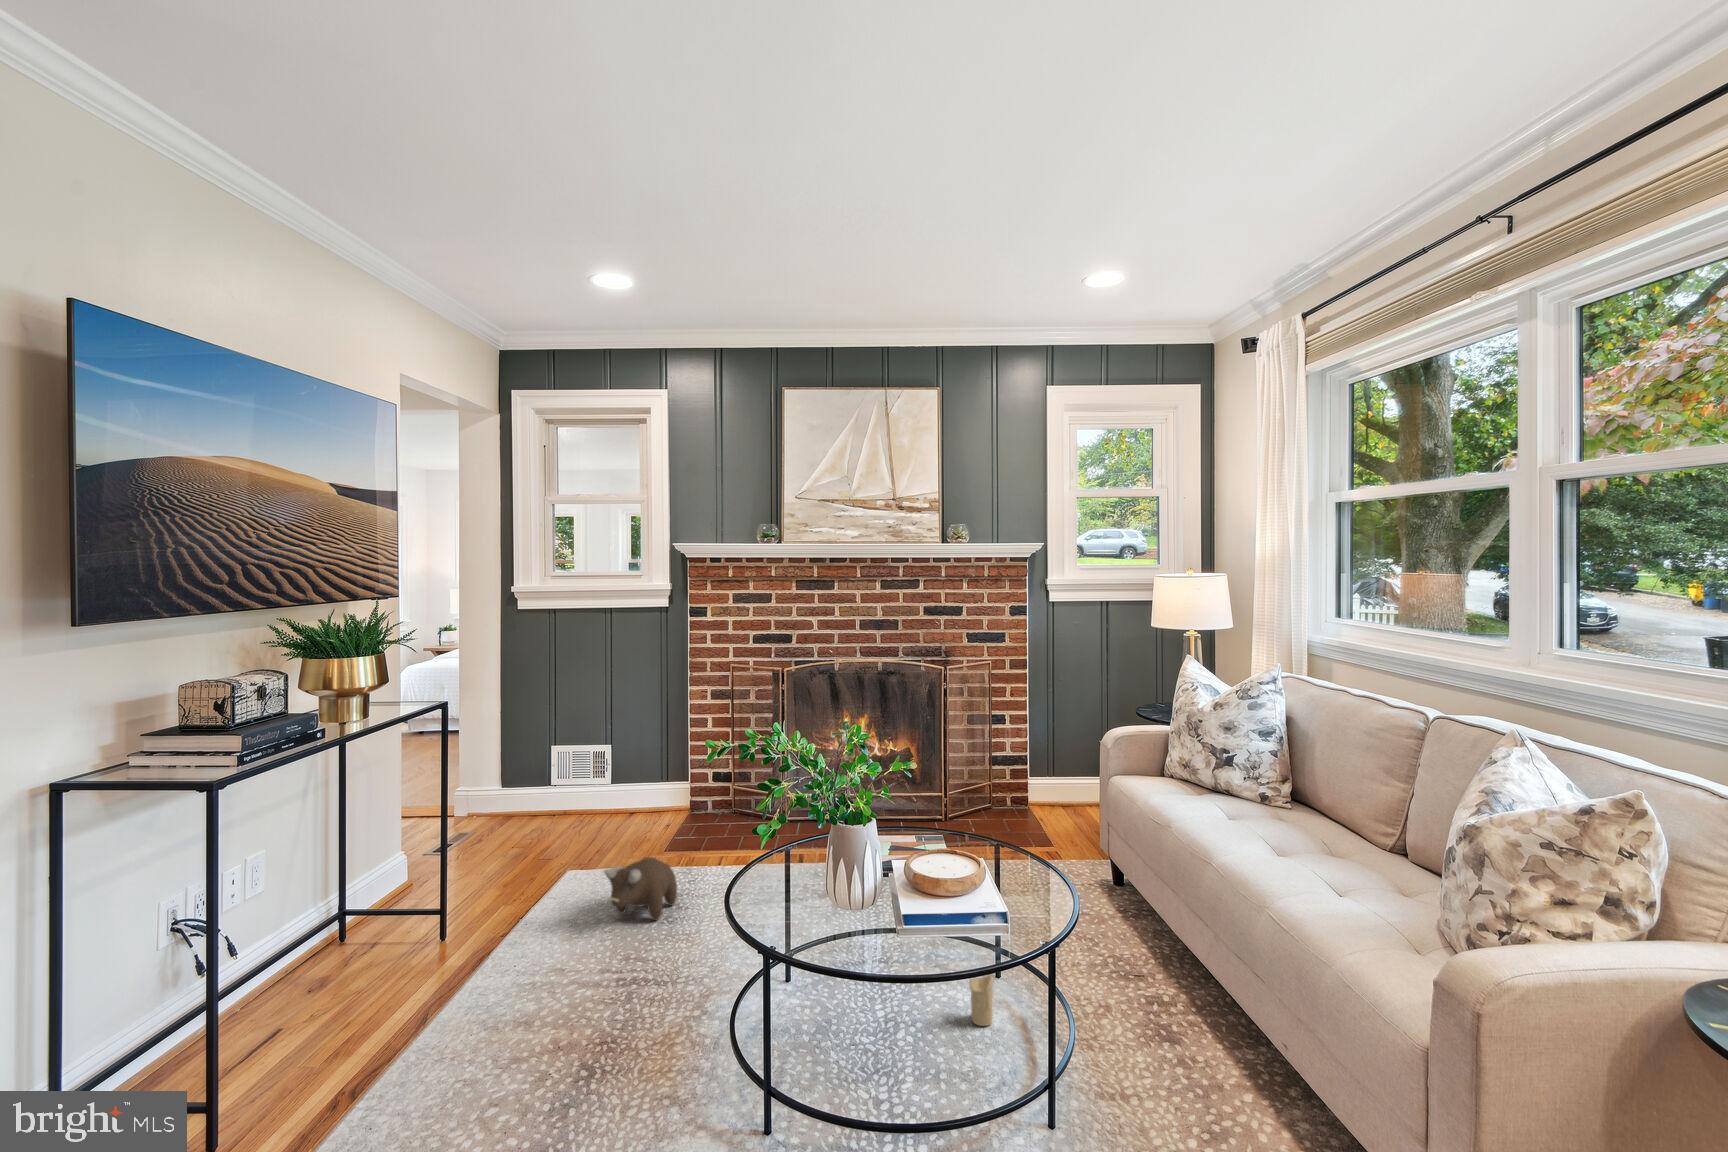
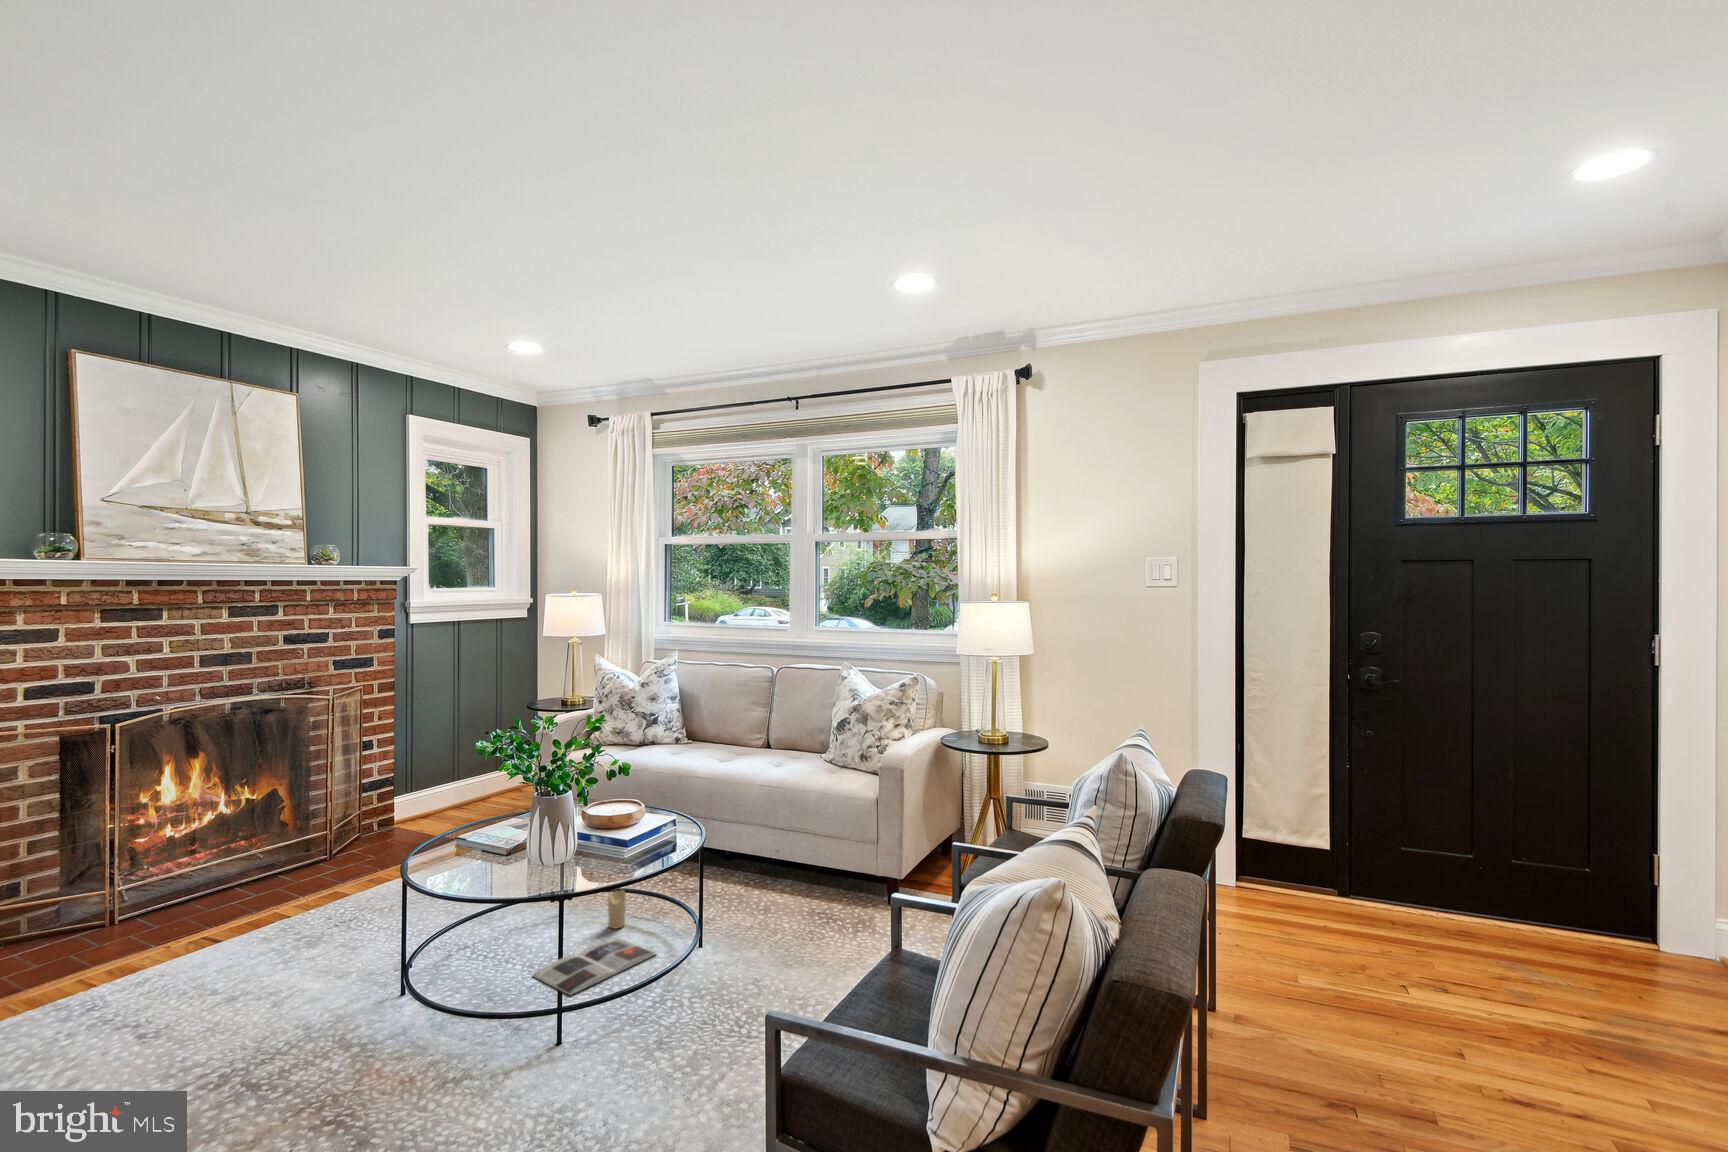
plush toy: present [604,857,677,920] -> none [72,985,180,1082]
magazine: none [813,1018,956,1091] -> present [533,938,657,995]

